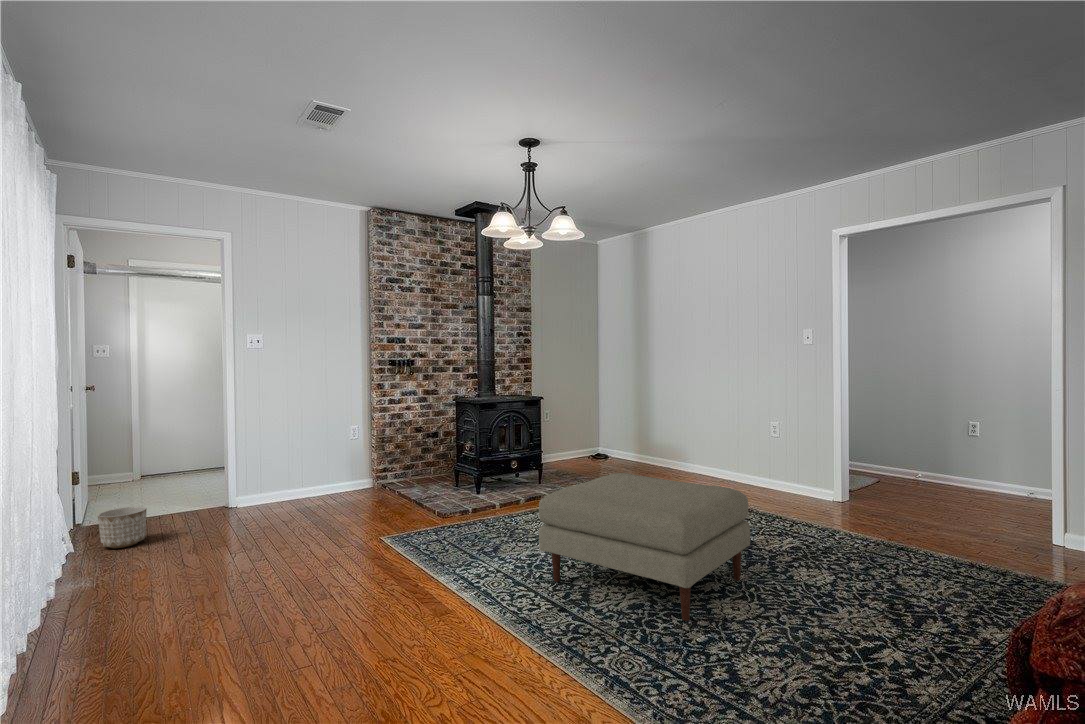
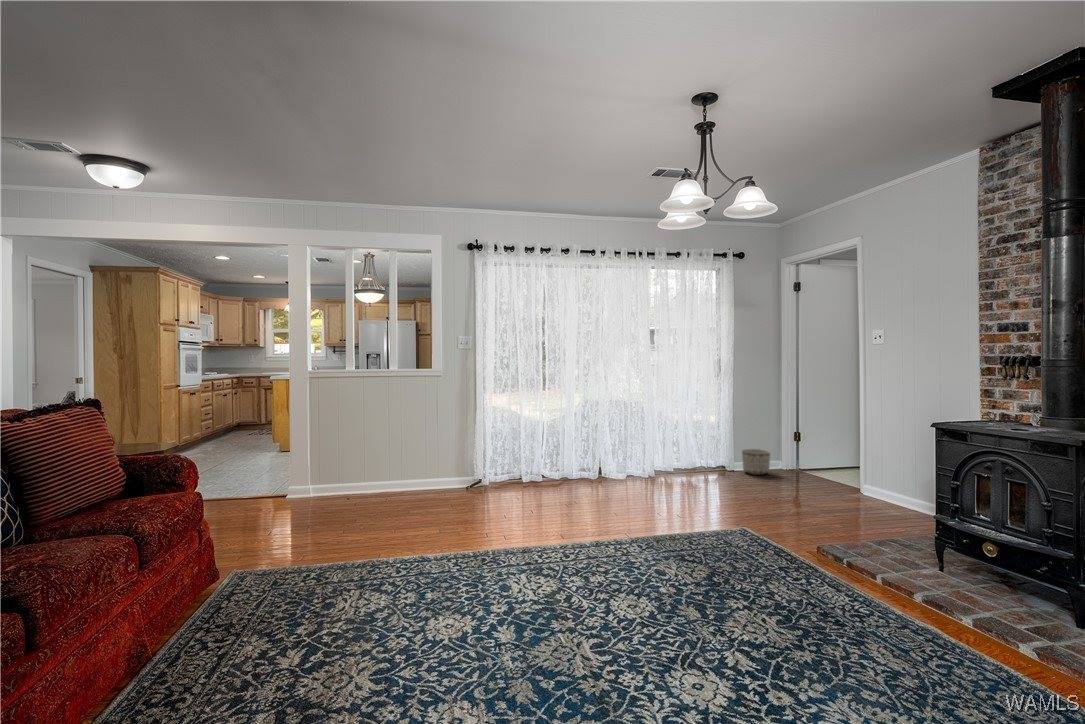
ottoman: present [539,473,750,621] -> none [446,487,669,661]

